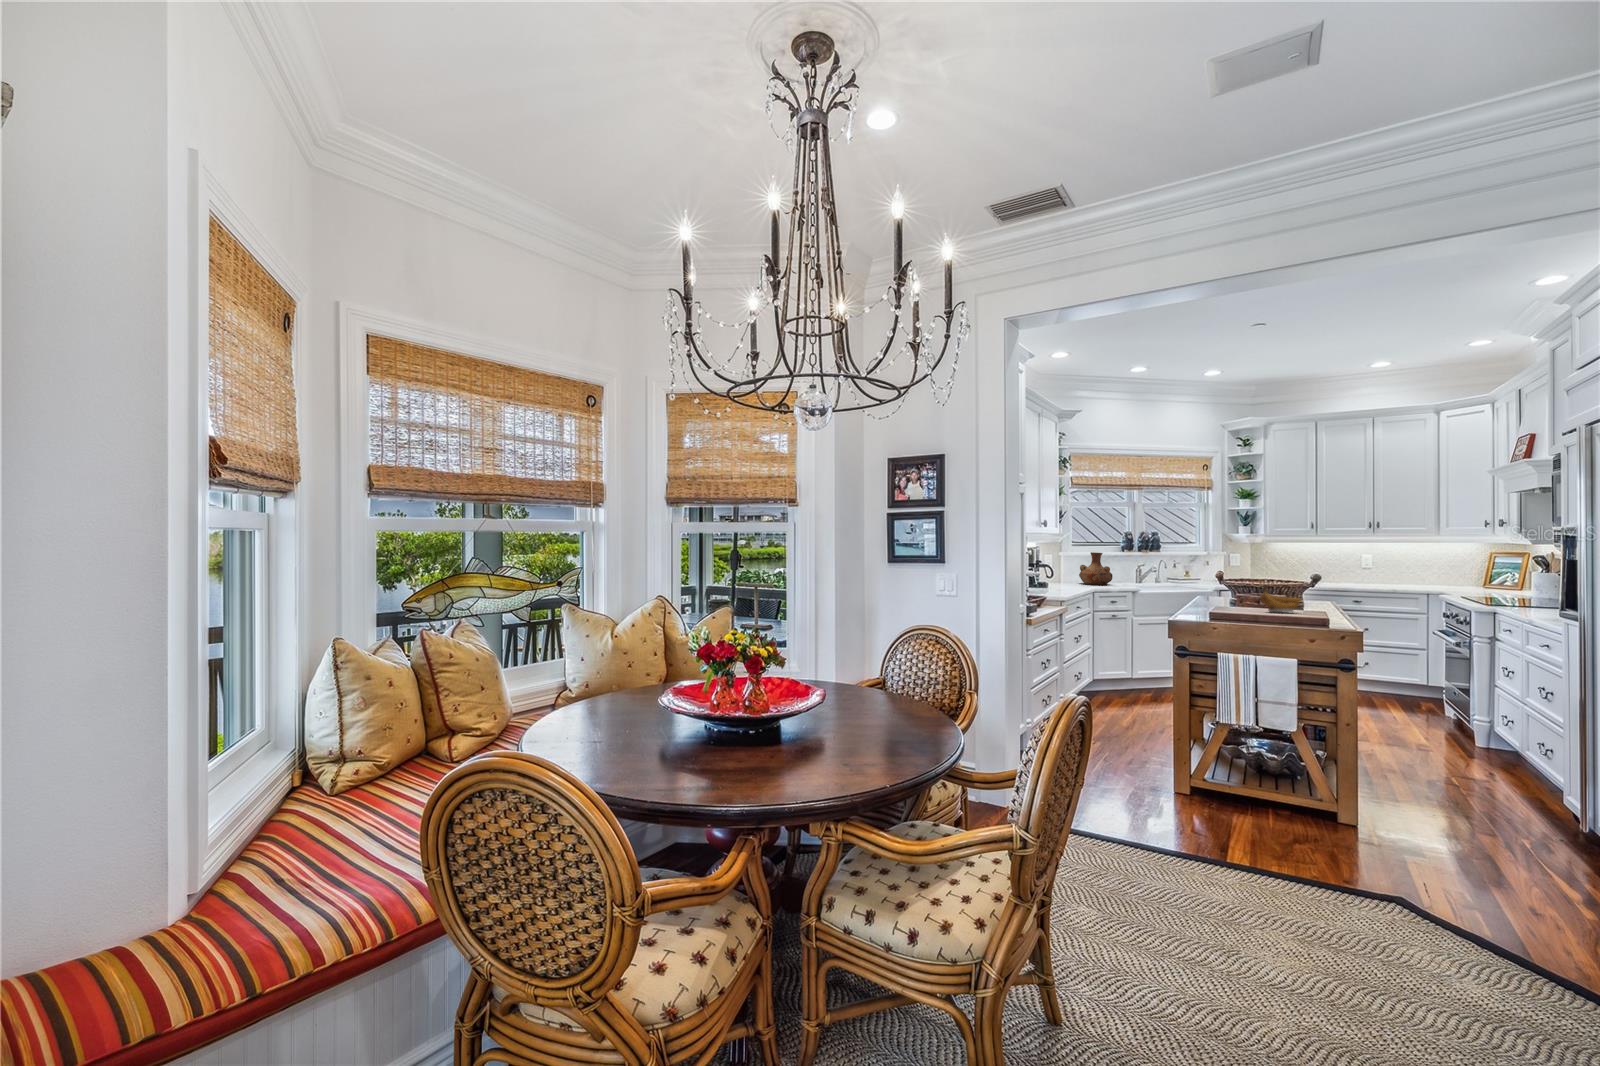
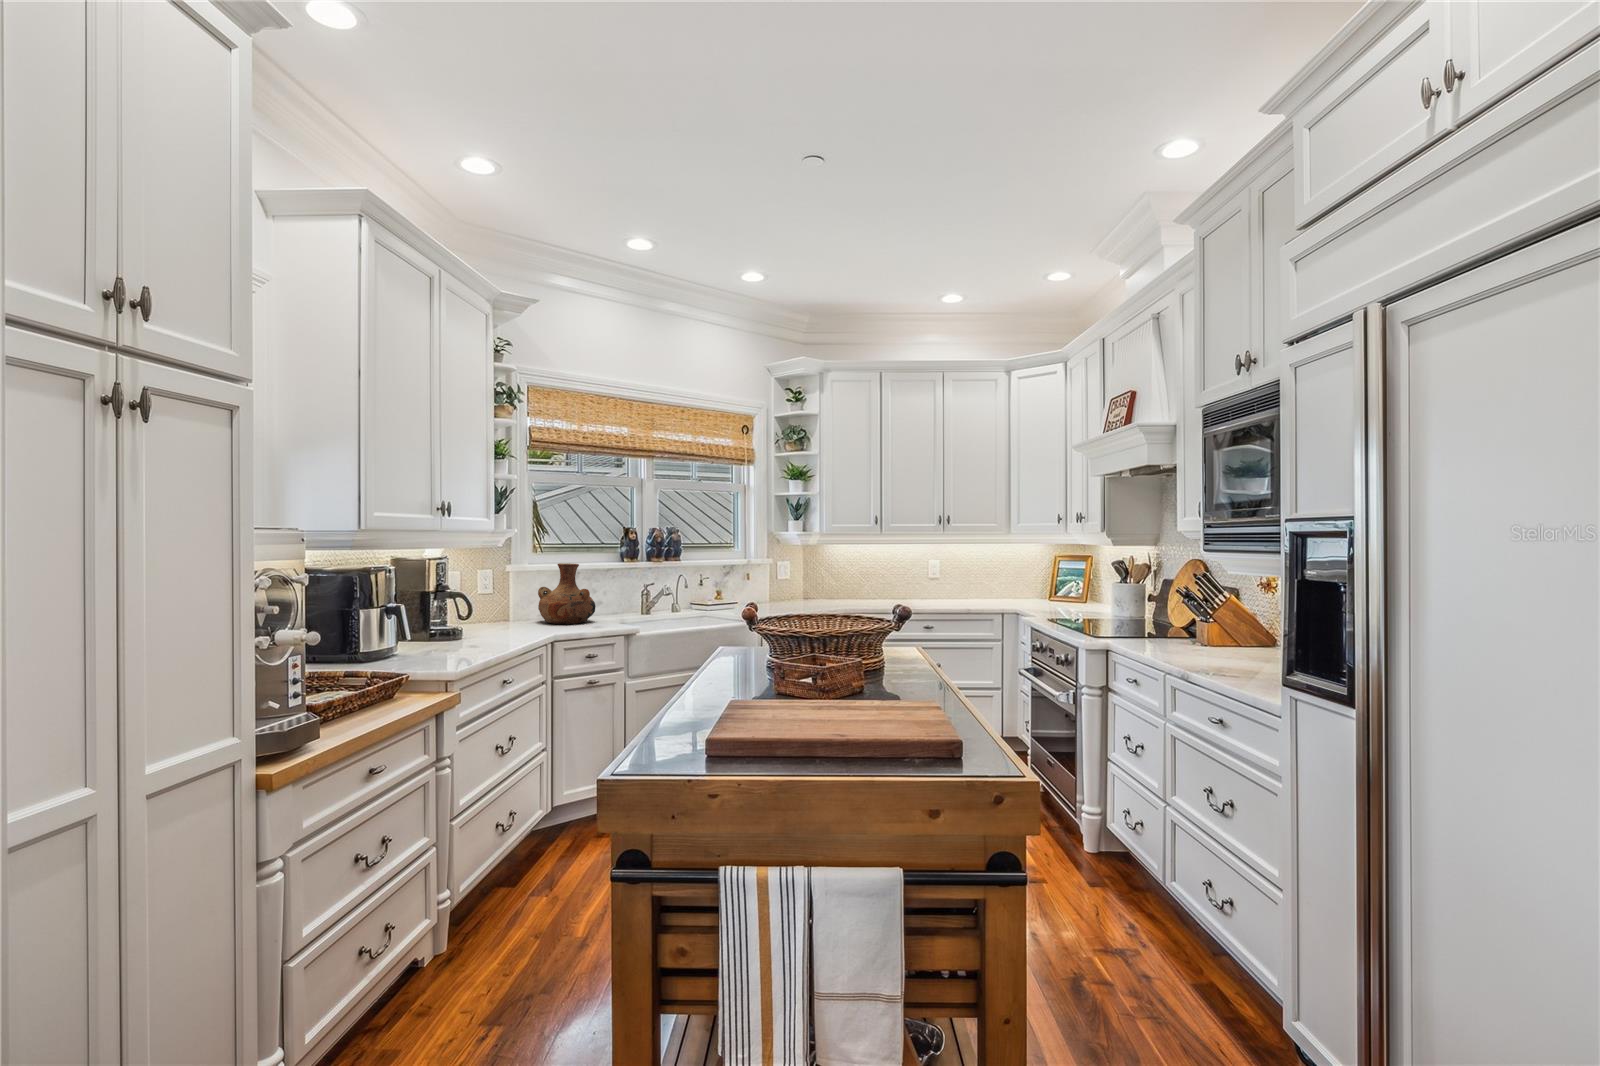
banana: present [1260,586,1302,613] -> none [819,654,913,728]

